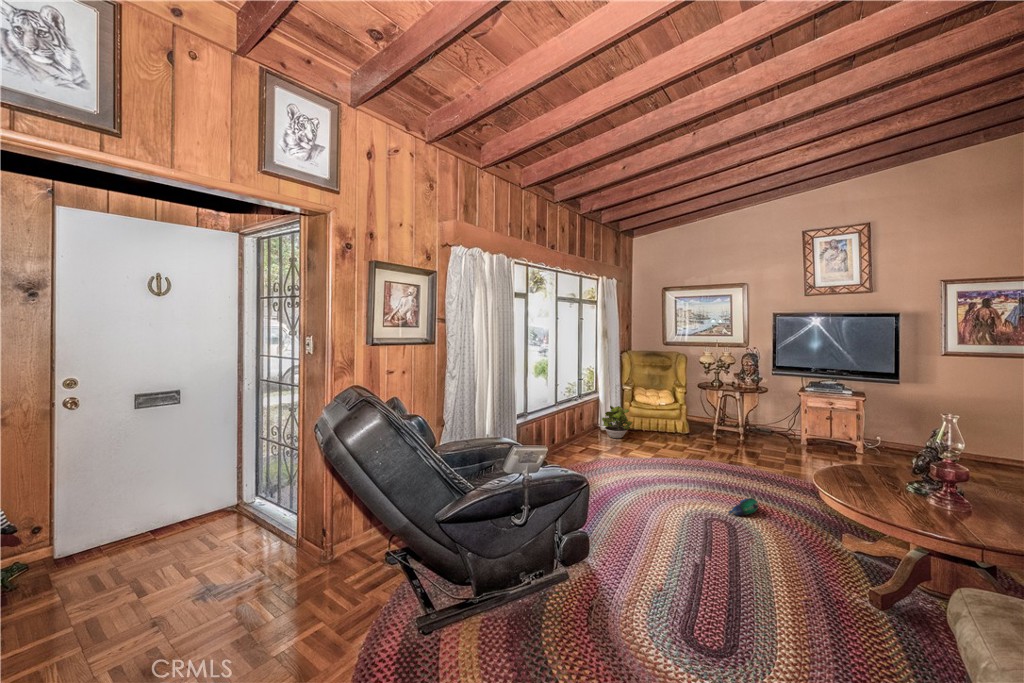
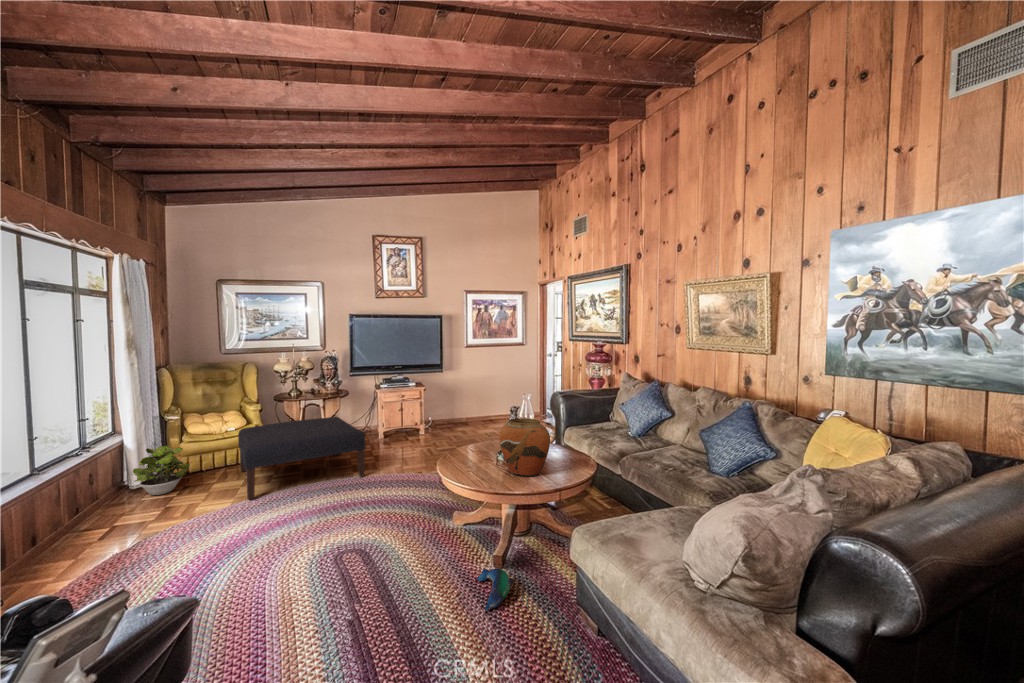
ottoman: none [662,405,768,470] -> present [238,417,365,499]
vase: none [899,443,986,523] -> present [499,418,550,477]
plush toy: present [728,498,758,516] -> present [477,568,513,611]

